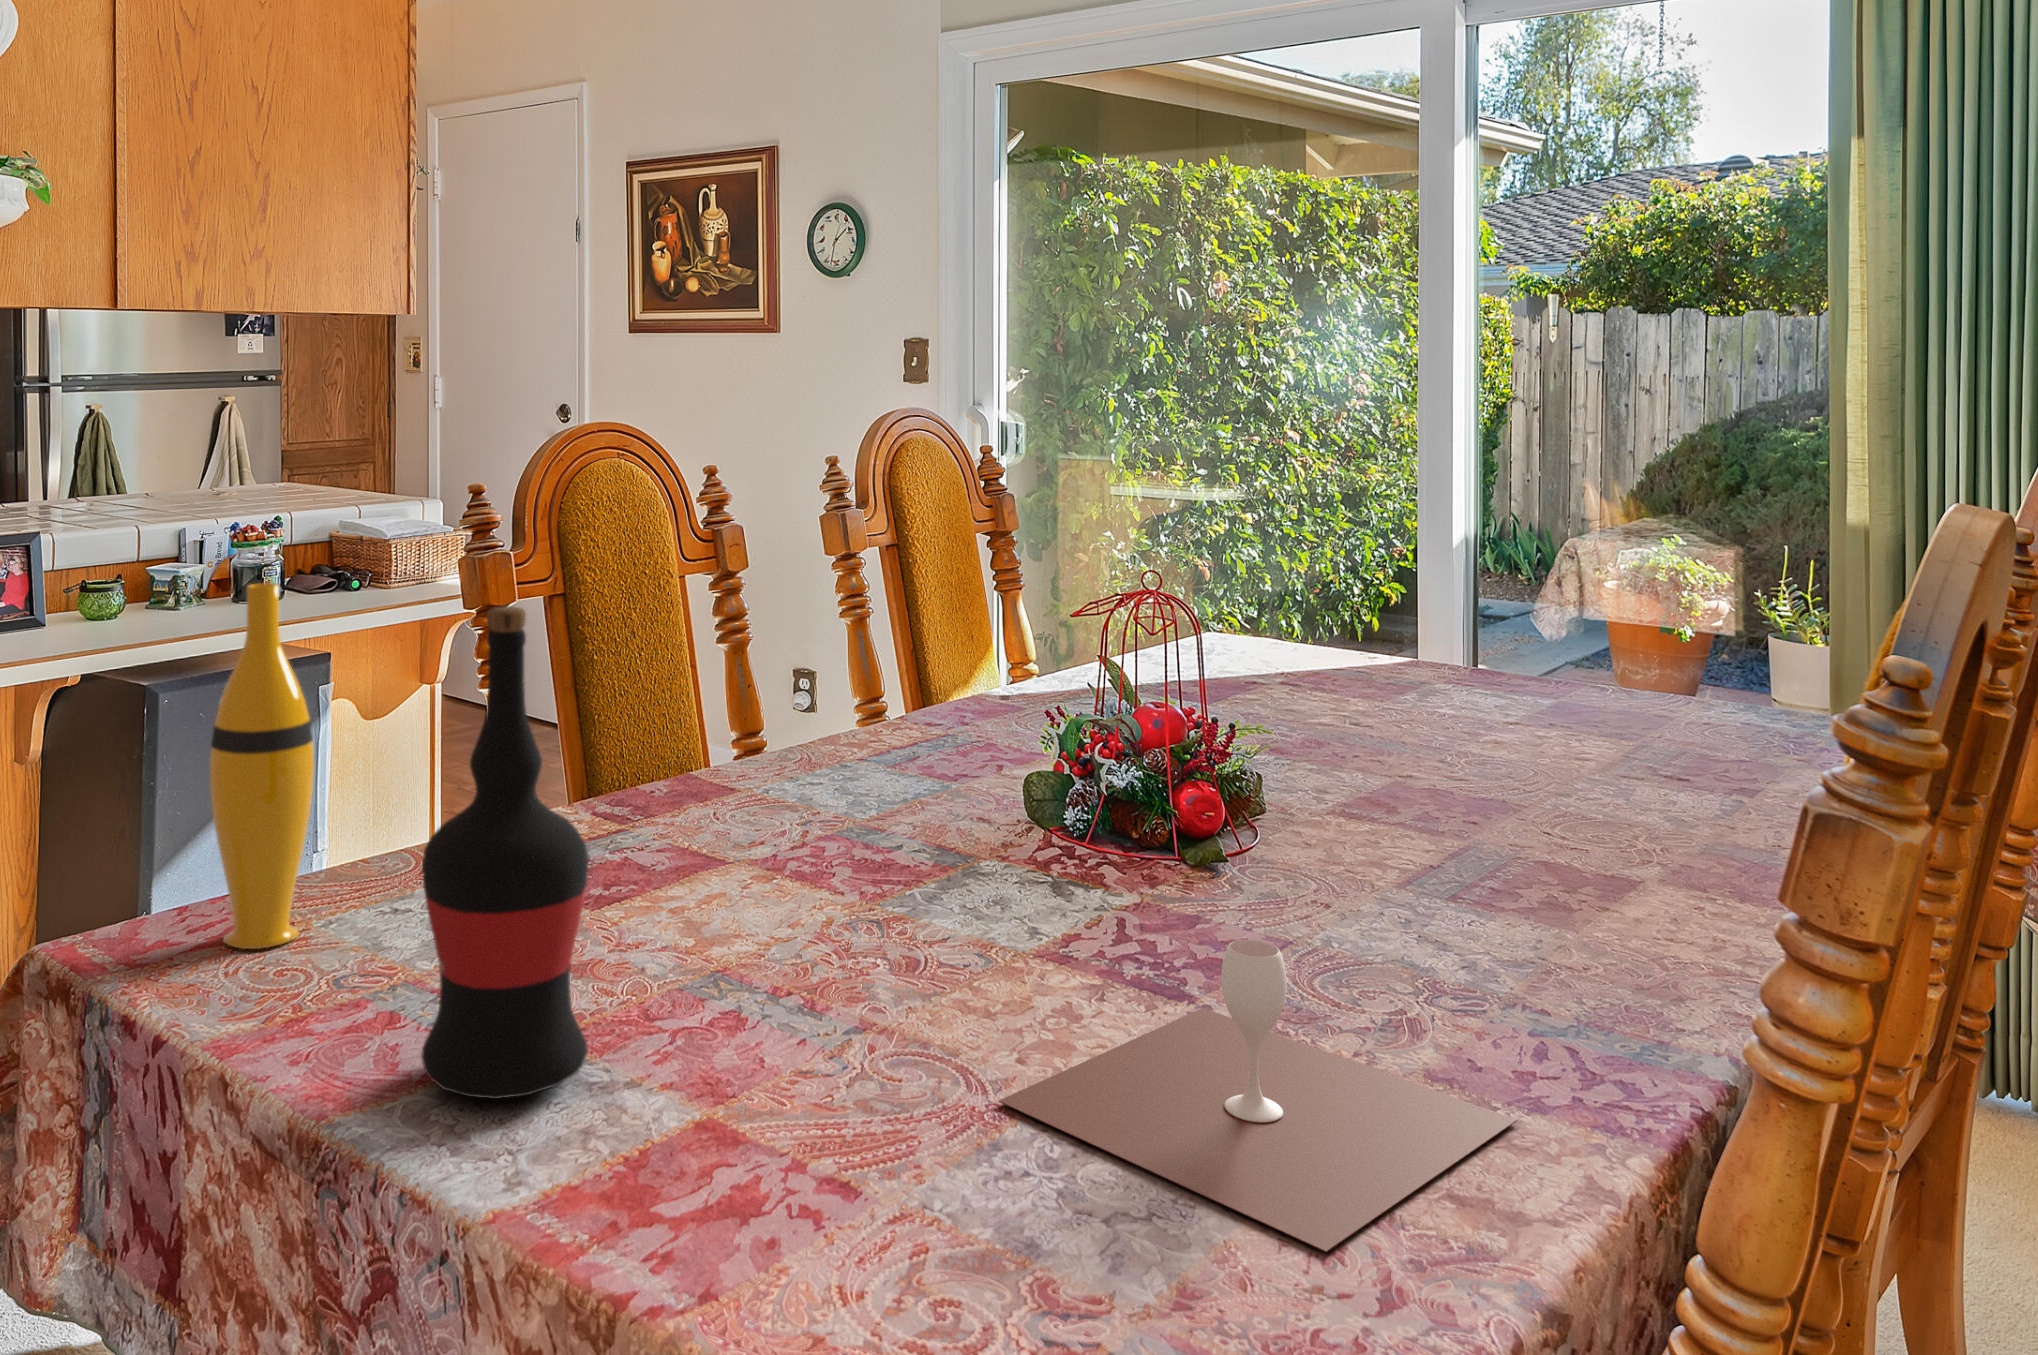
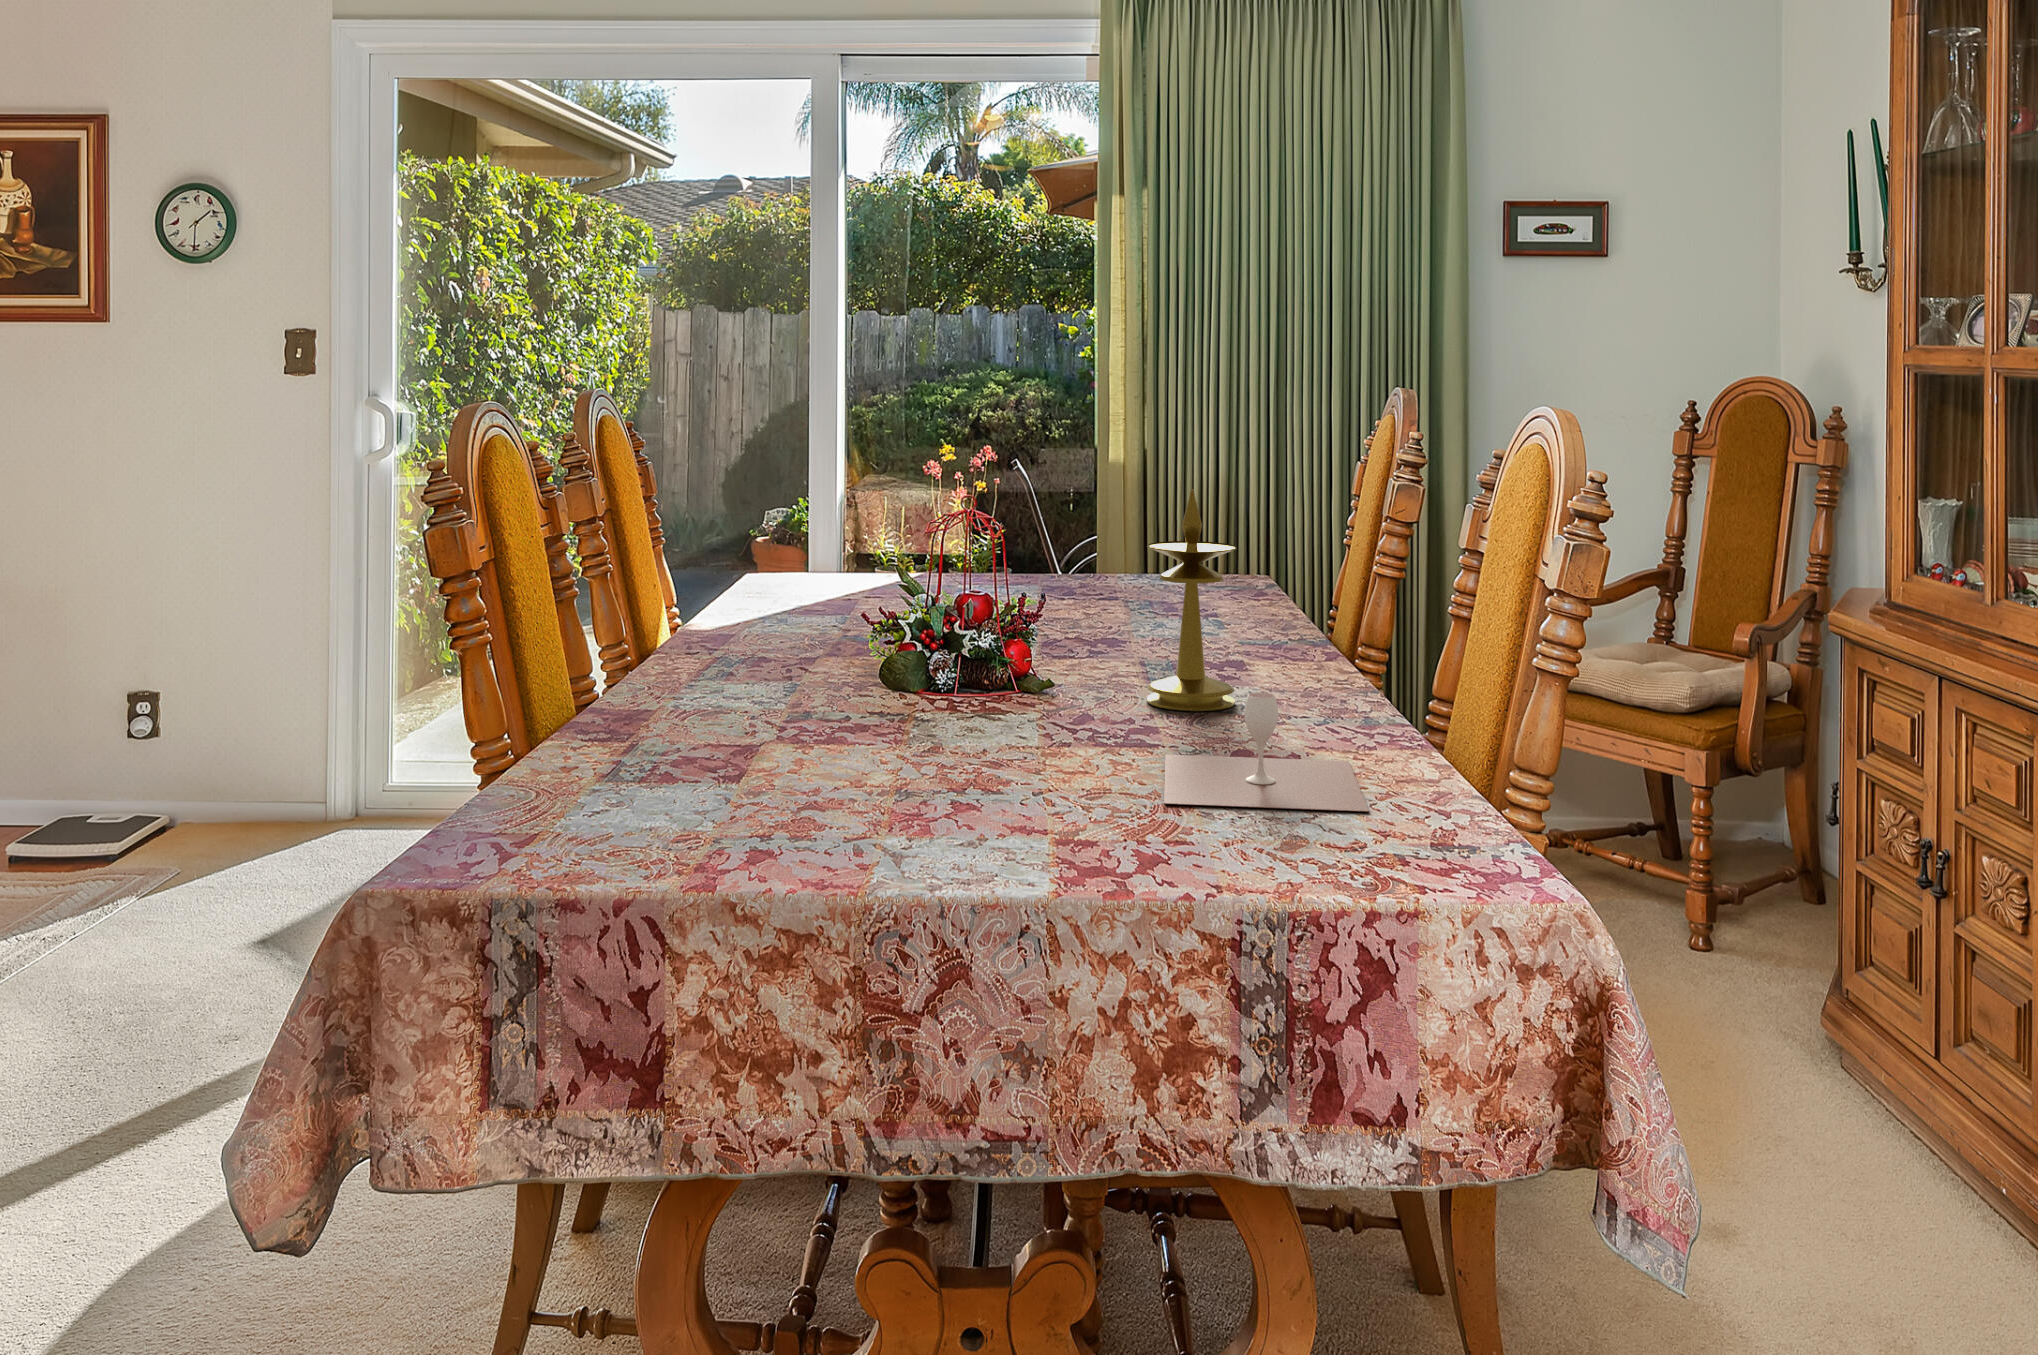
candlestick: none [1379,556,1545,947] -> present [1147,489,1237,711]
vase: present [210,583,314,949] -> none [545,562,625,853]
wine bottle: present [421,606,589,1099] -> none [873,548,982,863]

